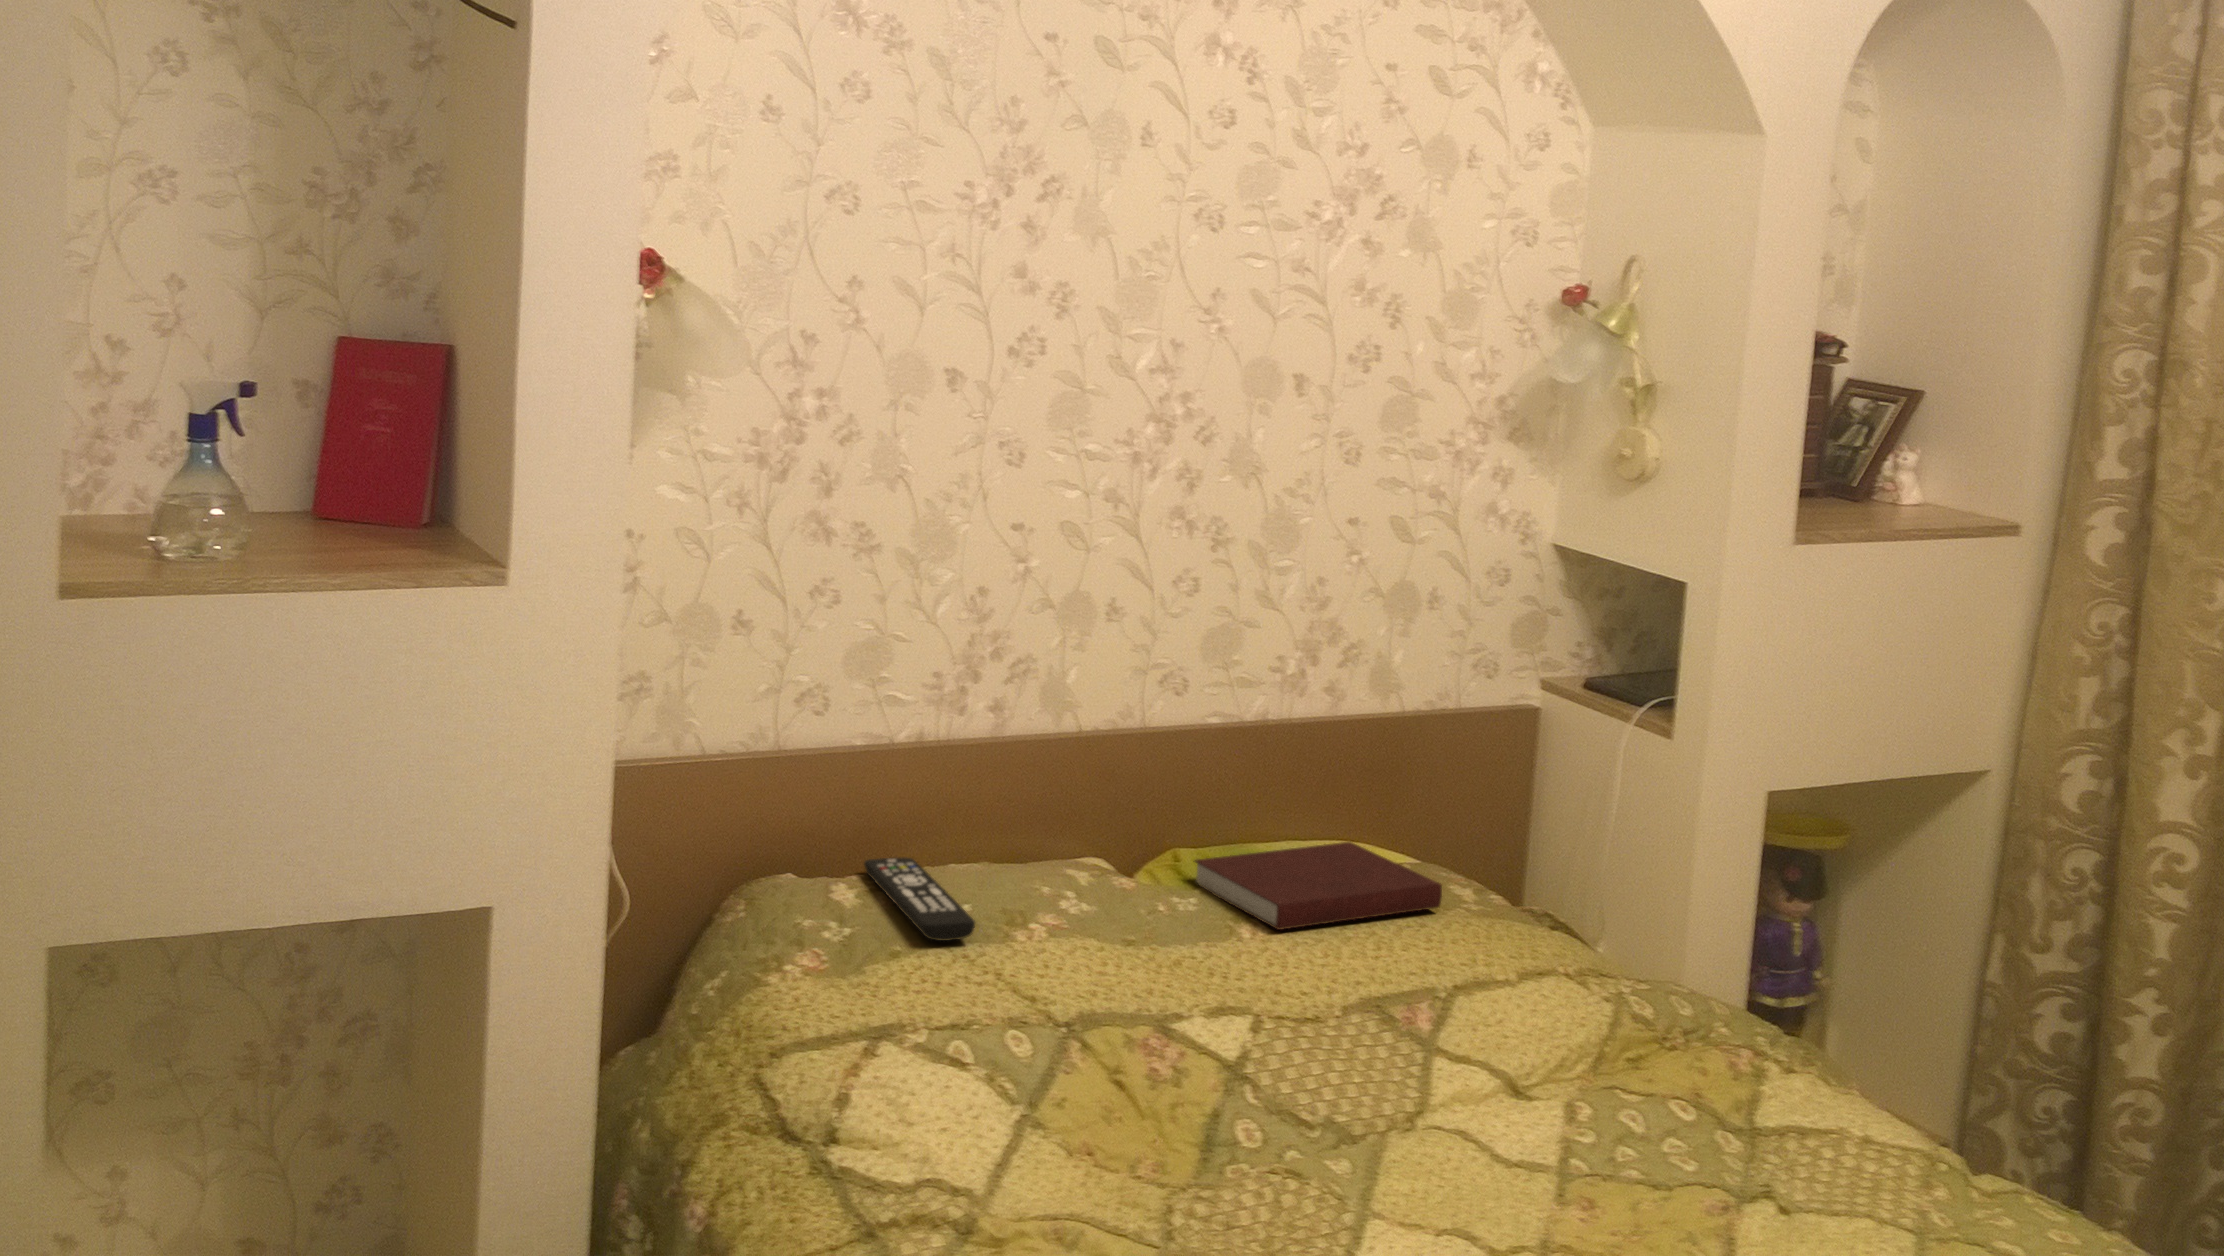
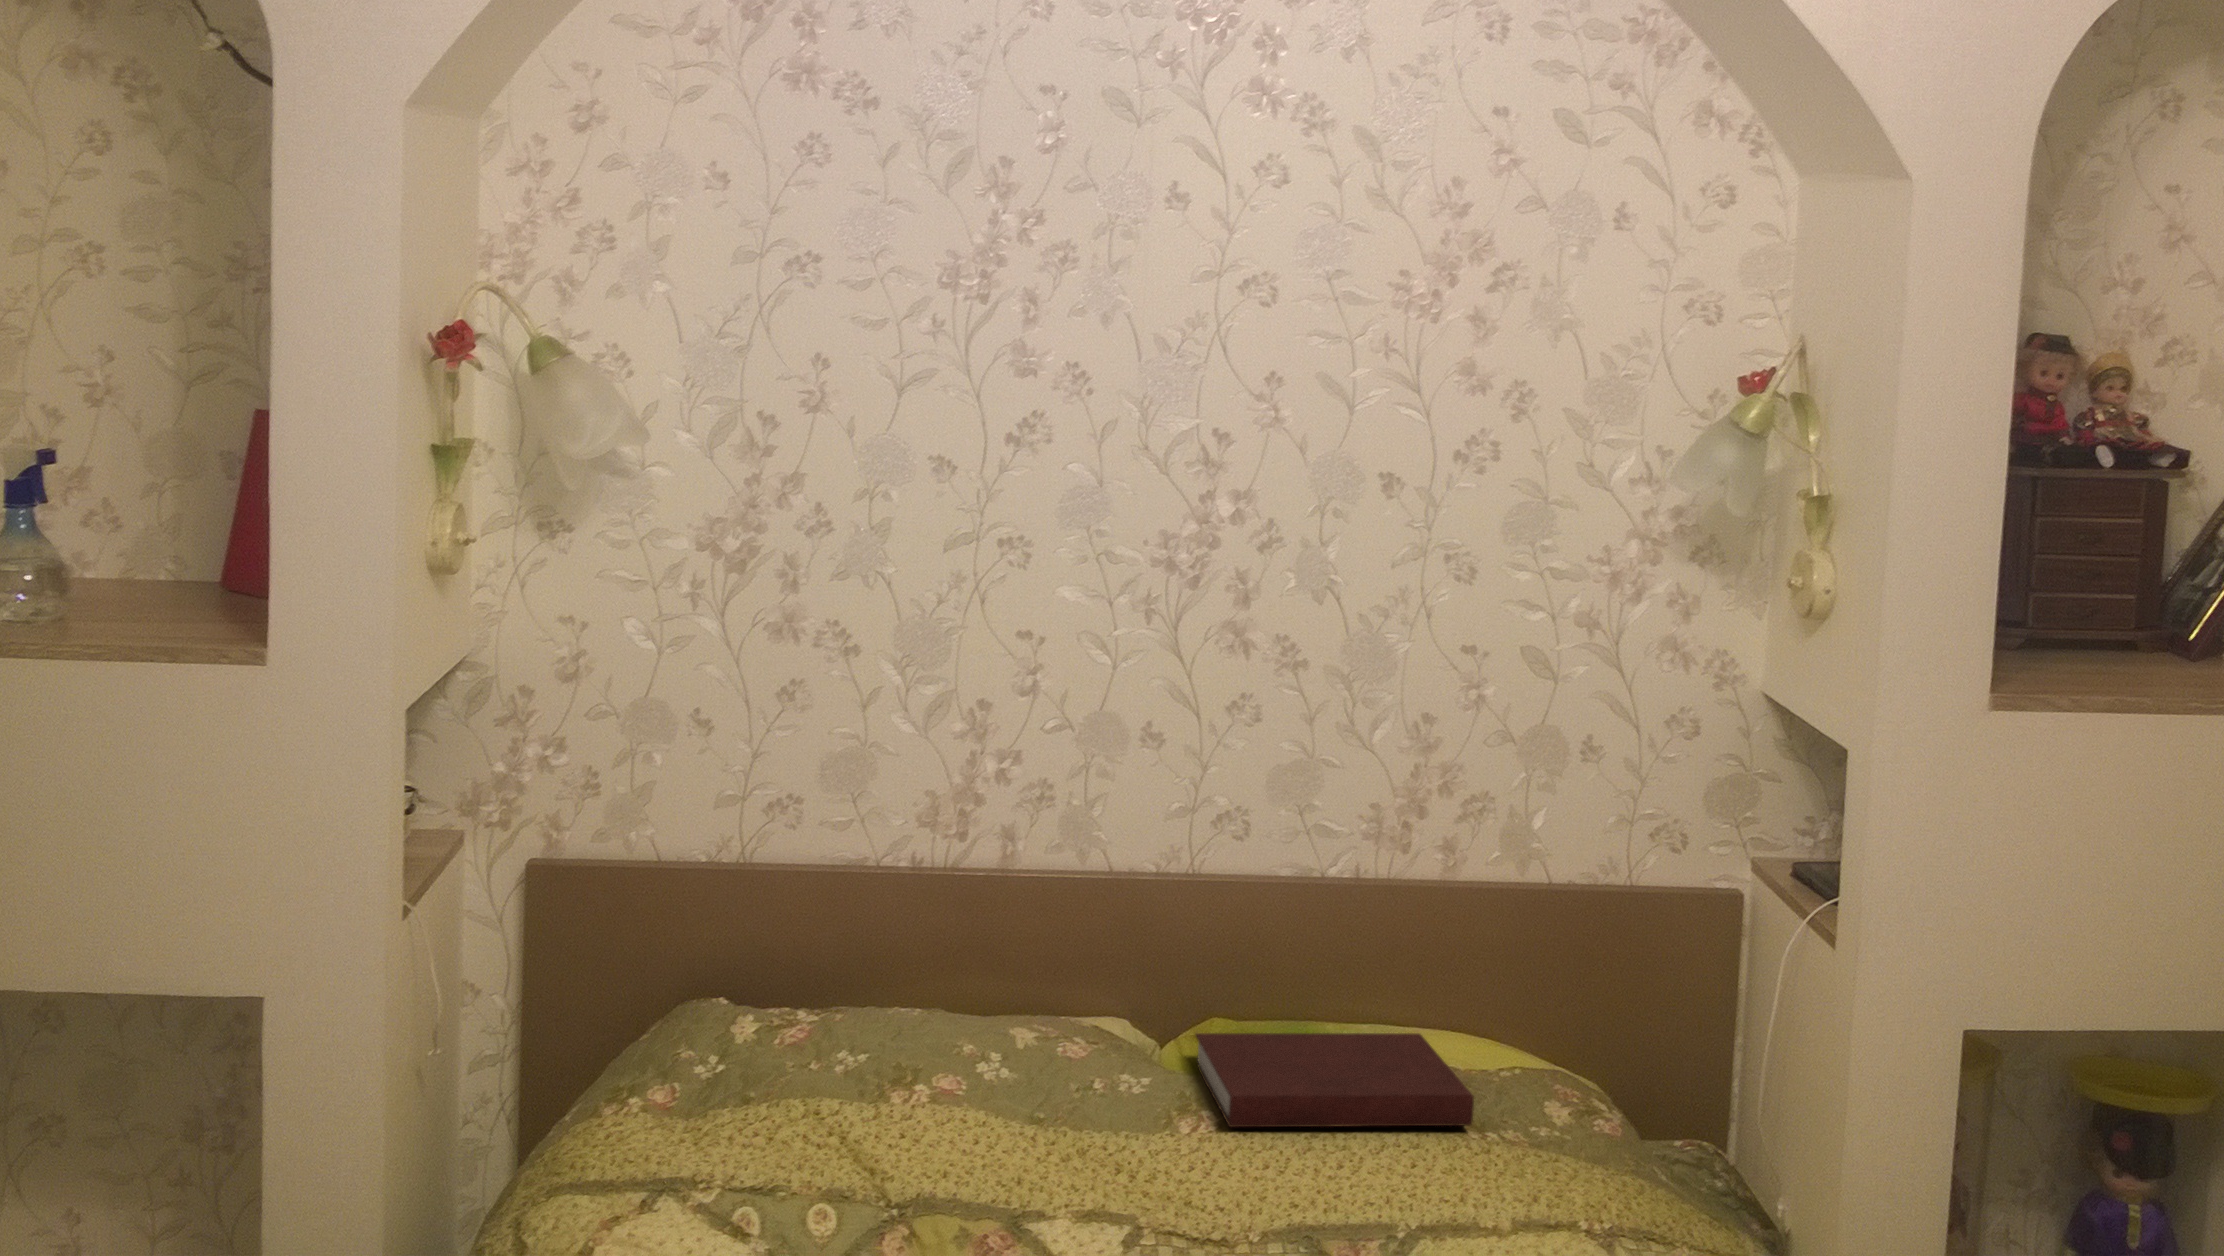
remote control: present [864,857,975,941] -> none [781,993,870,1092]

